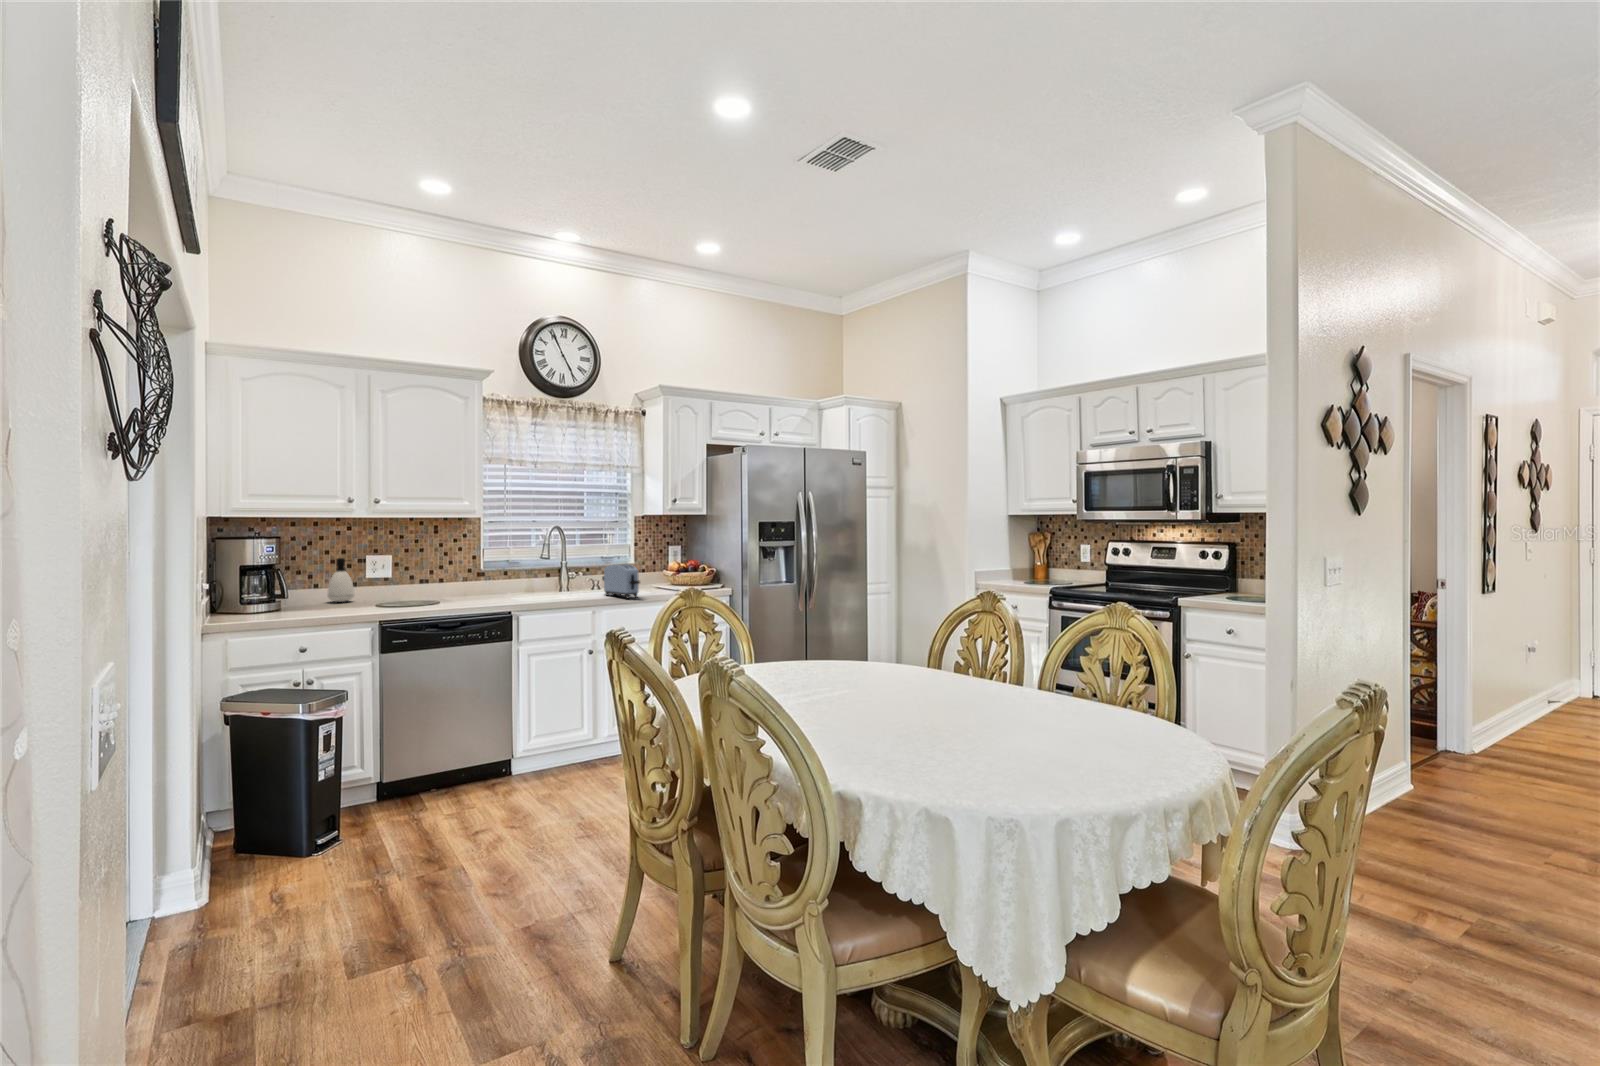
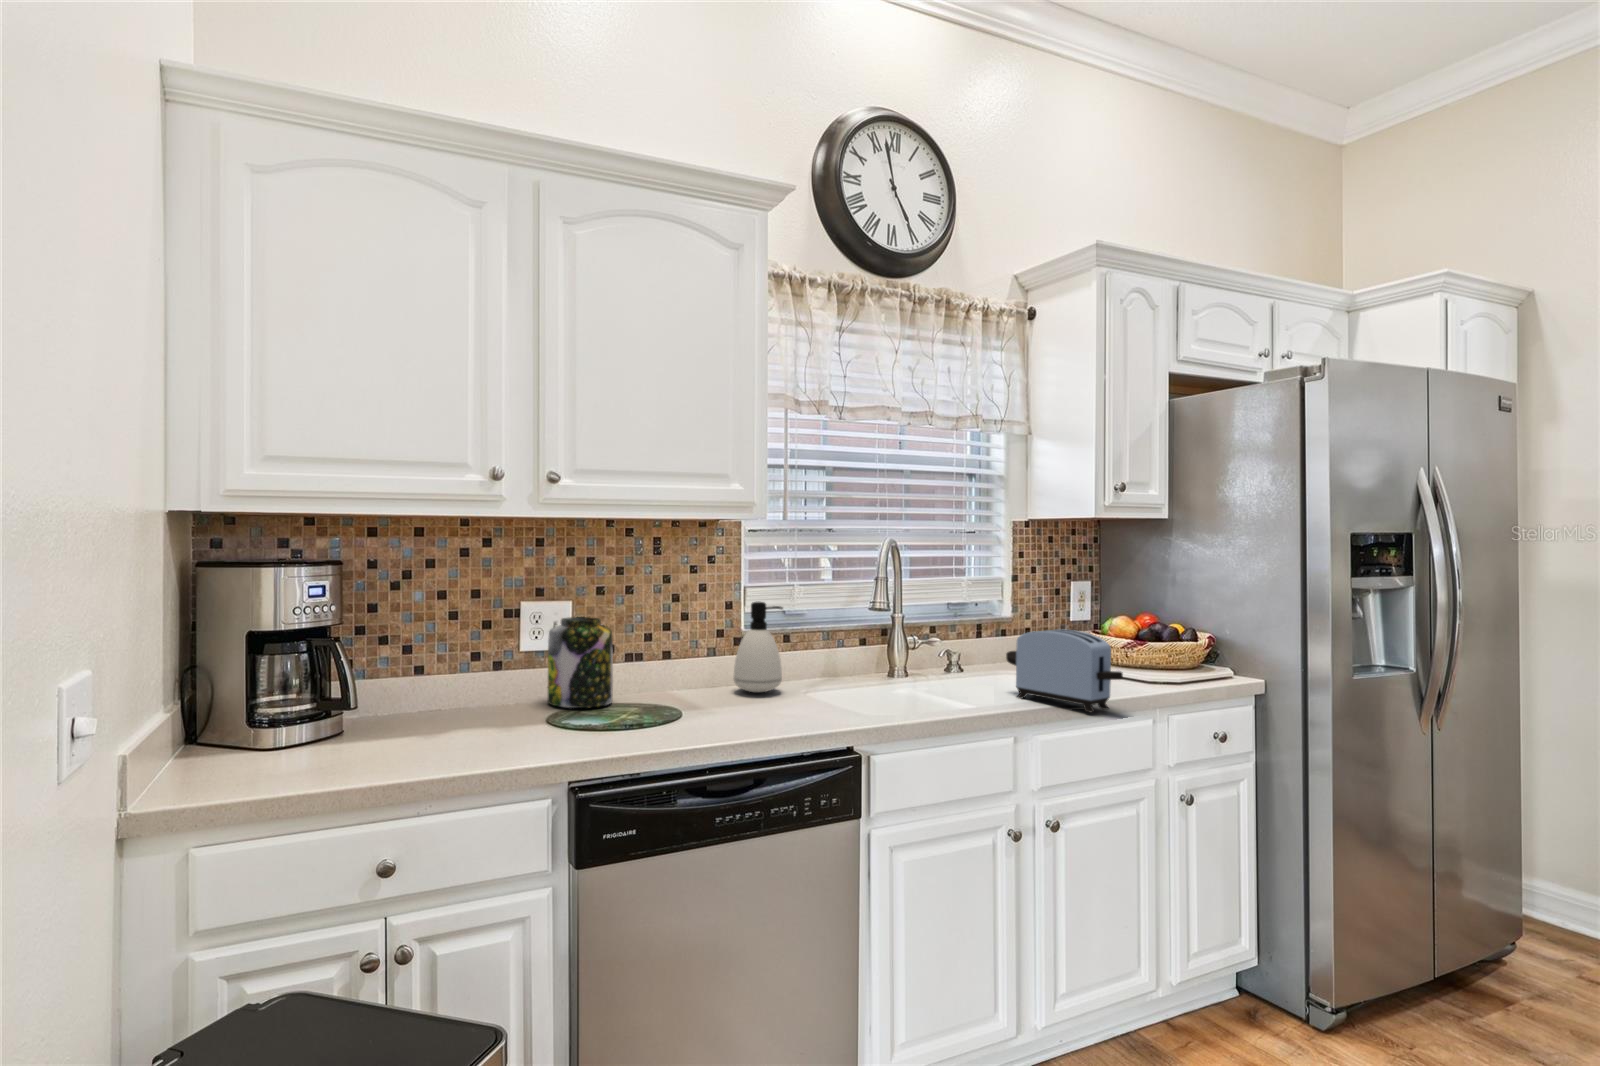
soap dispenser: present [328,558,354,602] -> present [734,601,783,692]
jar: none [379,562,410,601] -> present [548,617,613,708]

